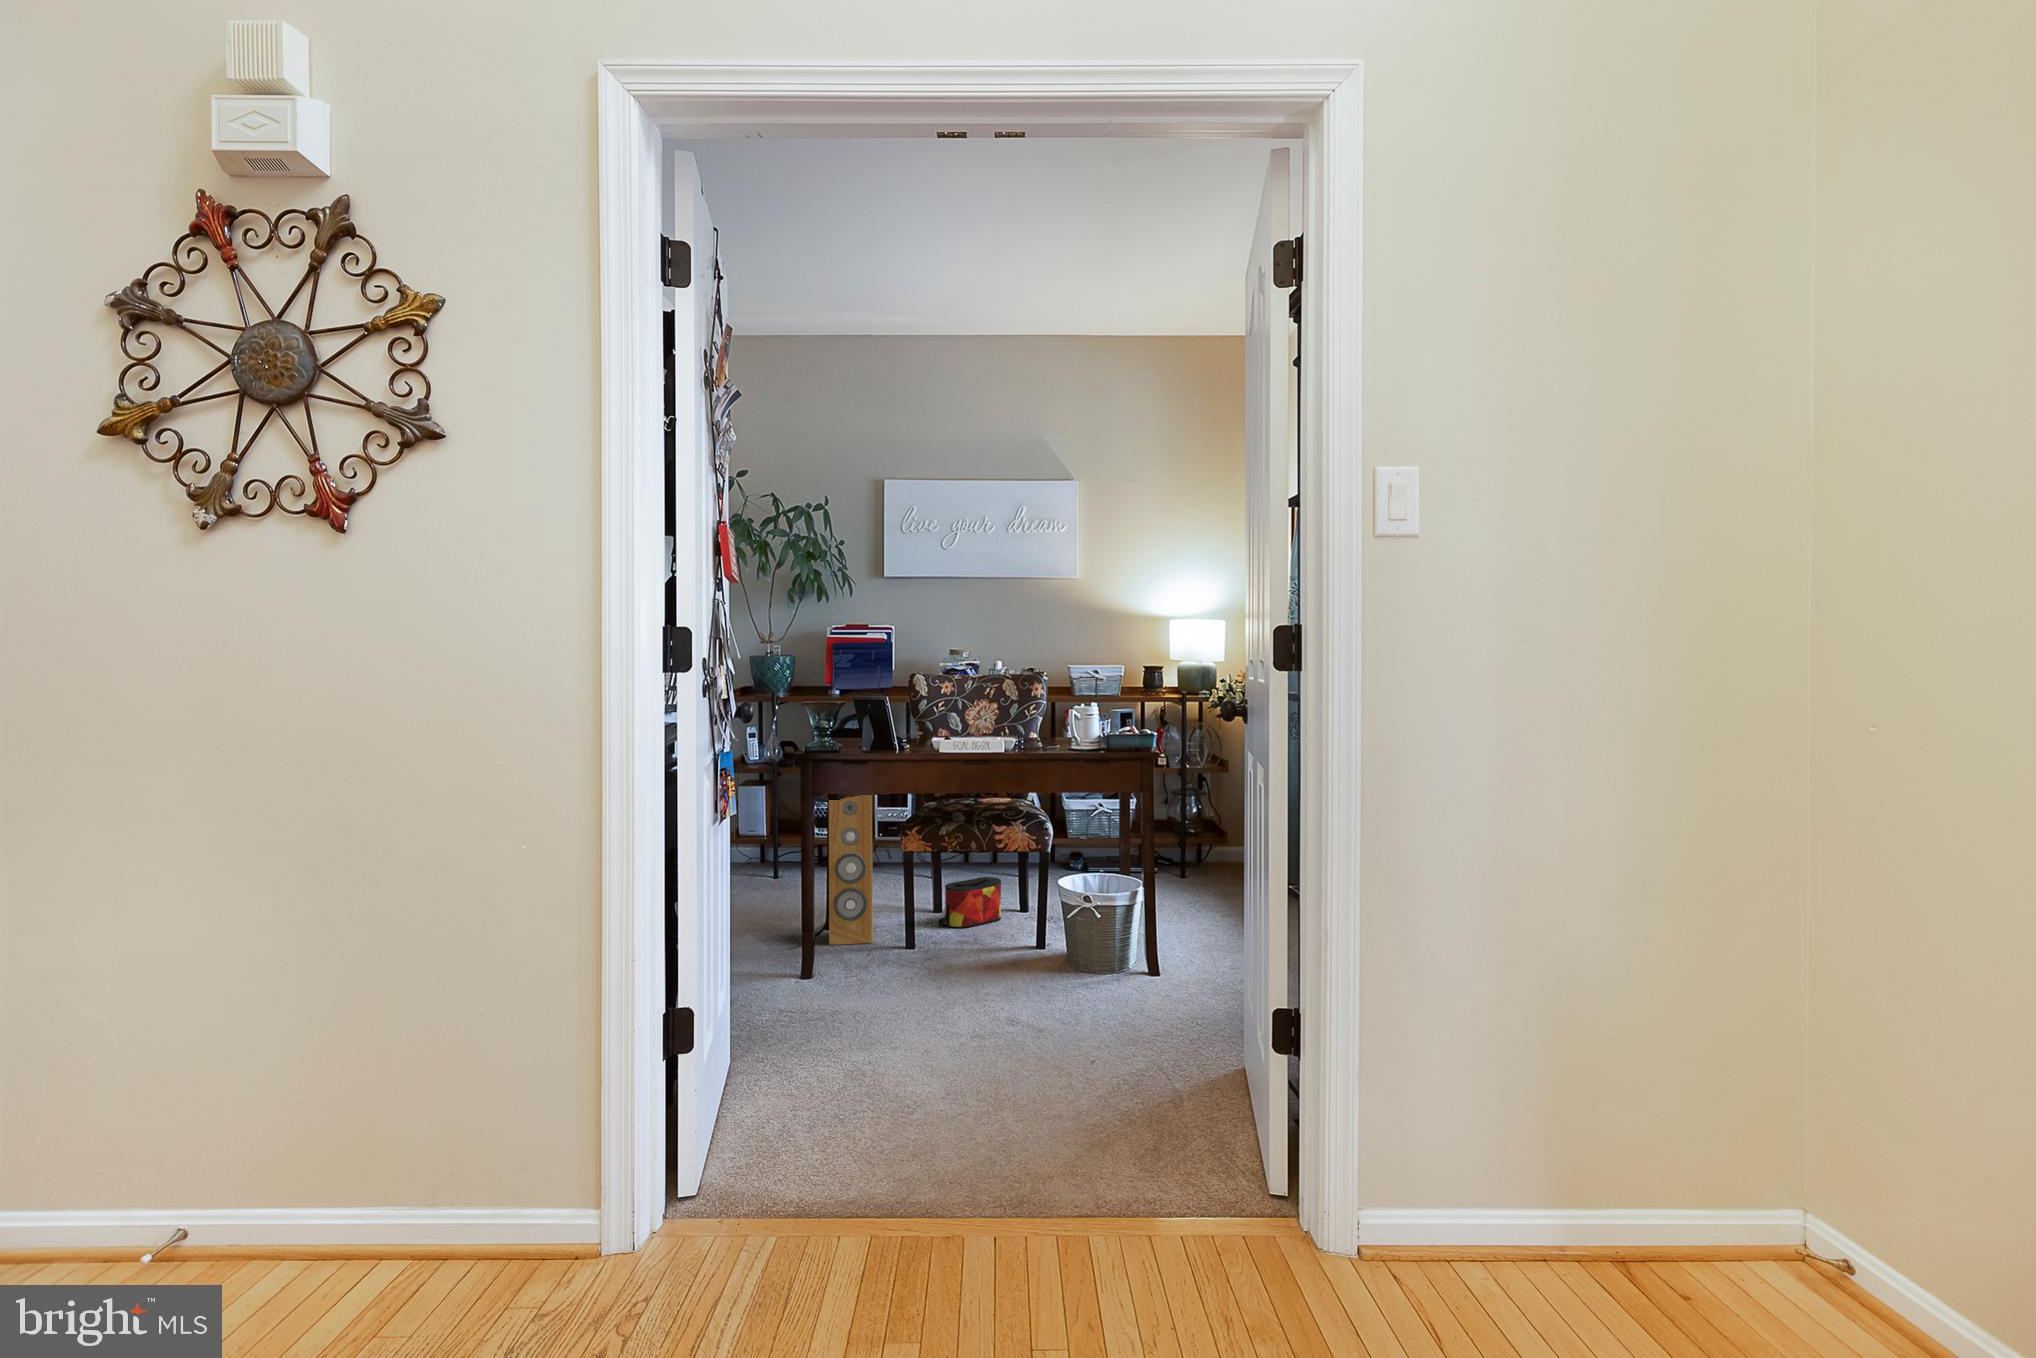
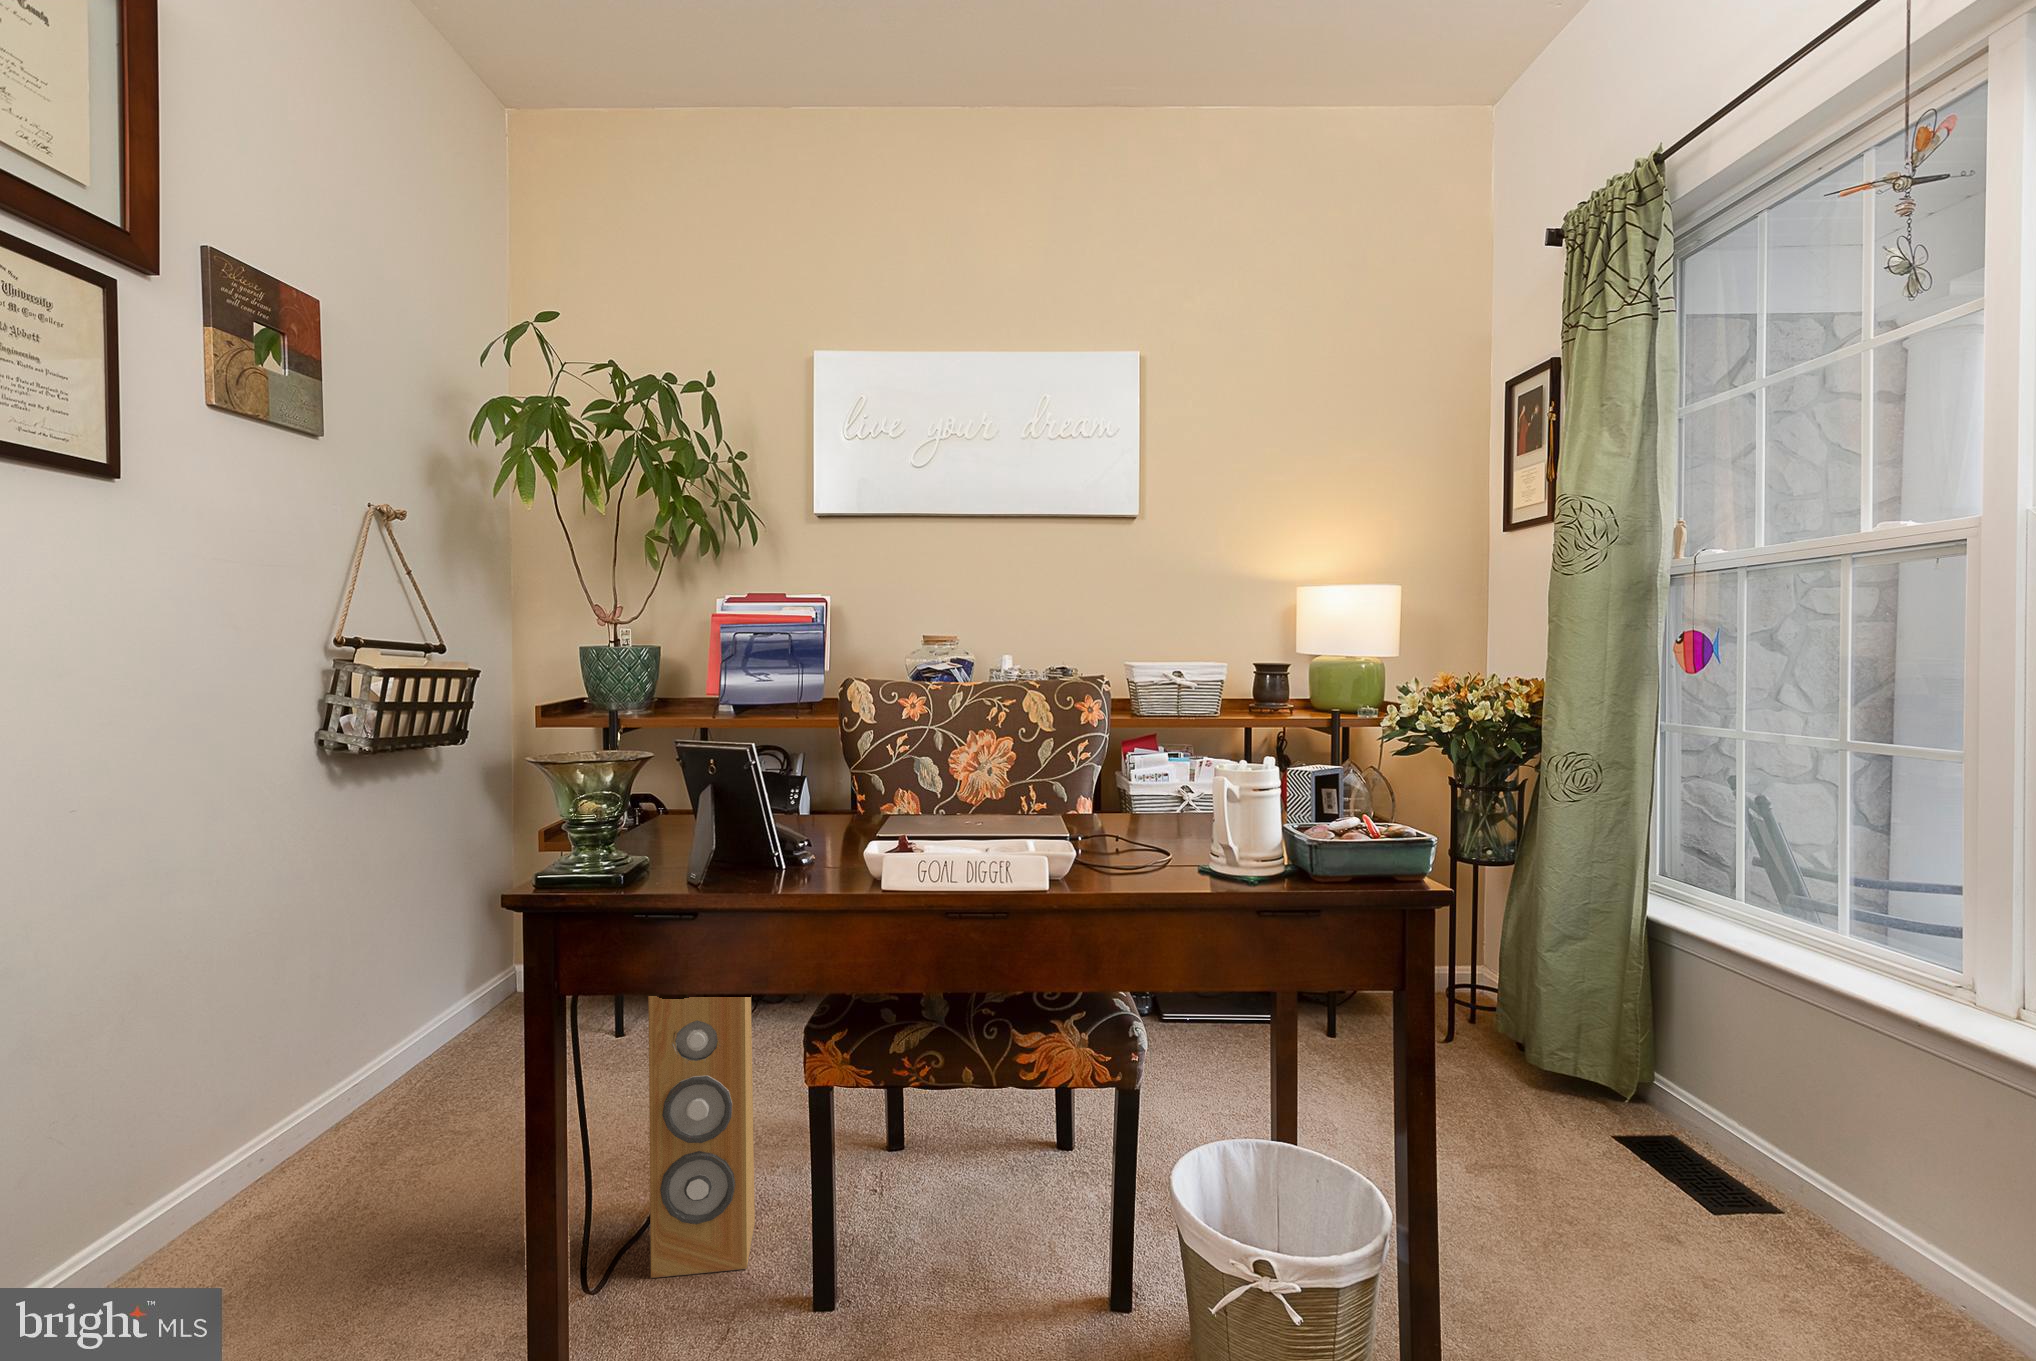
bag: present [938,877,1001,928] -> none [893,1084,1021,1209]

